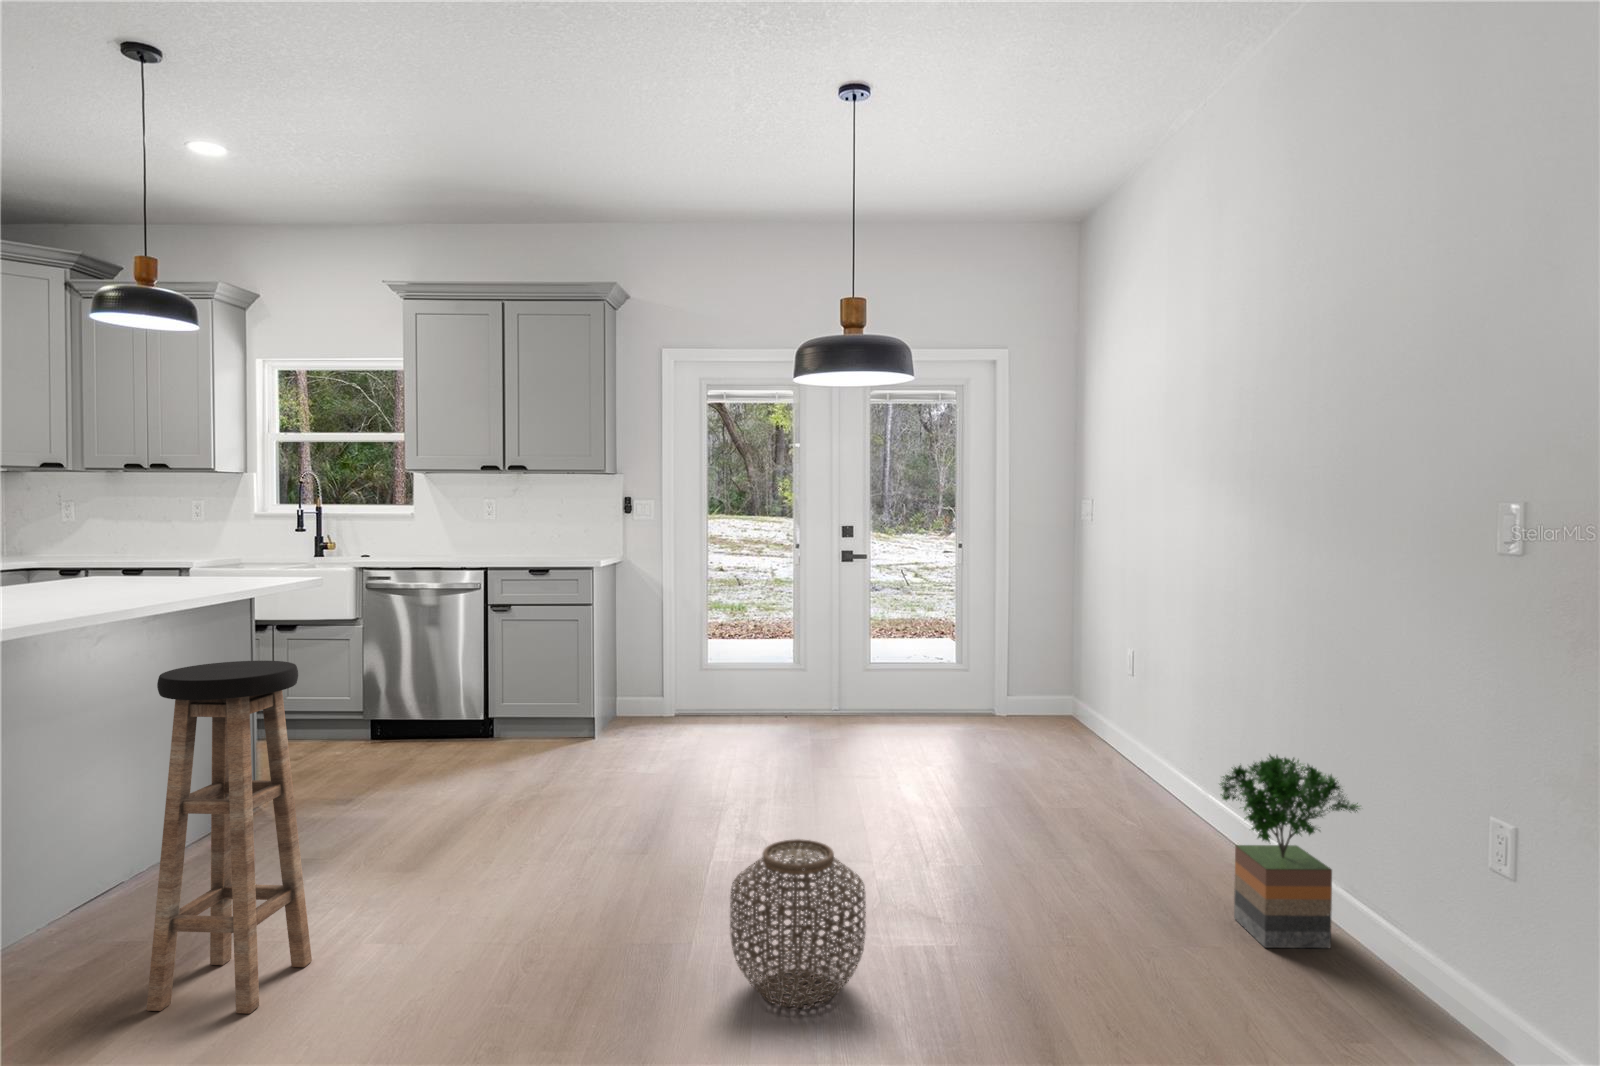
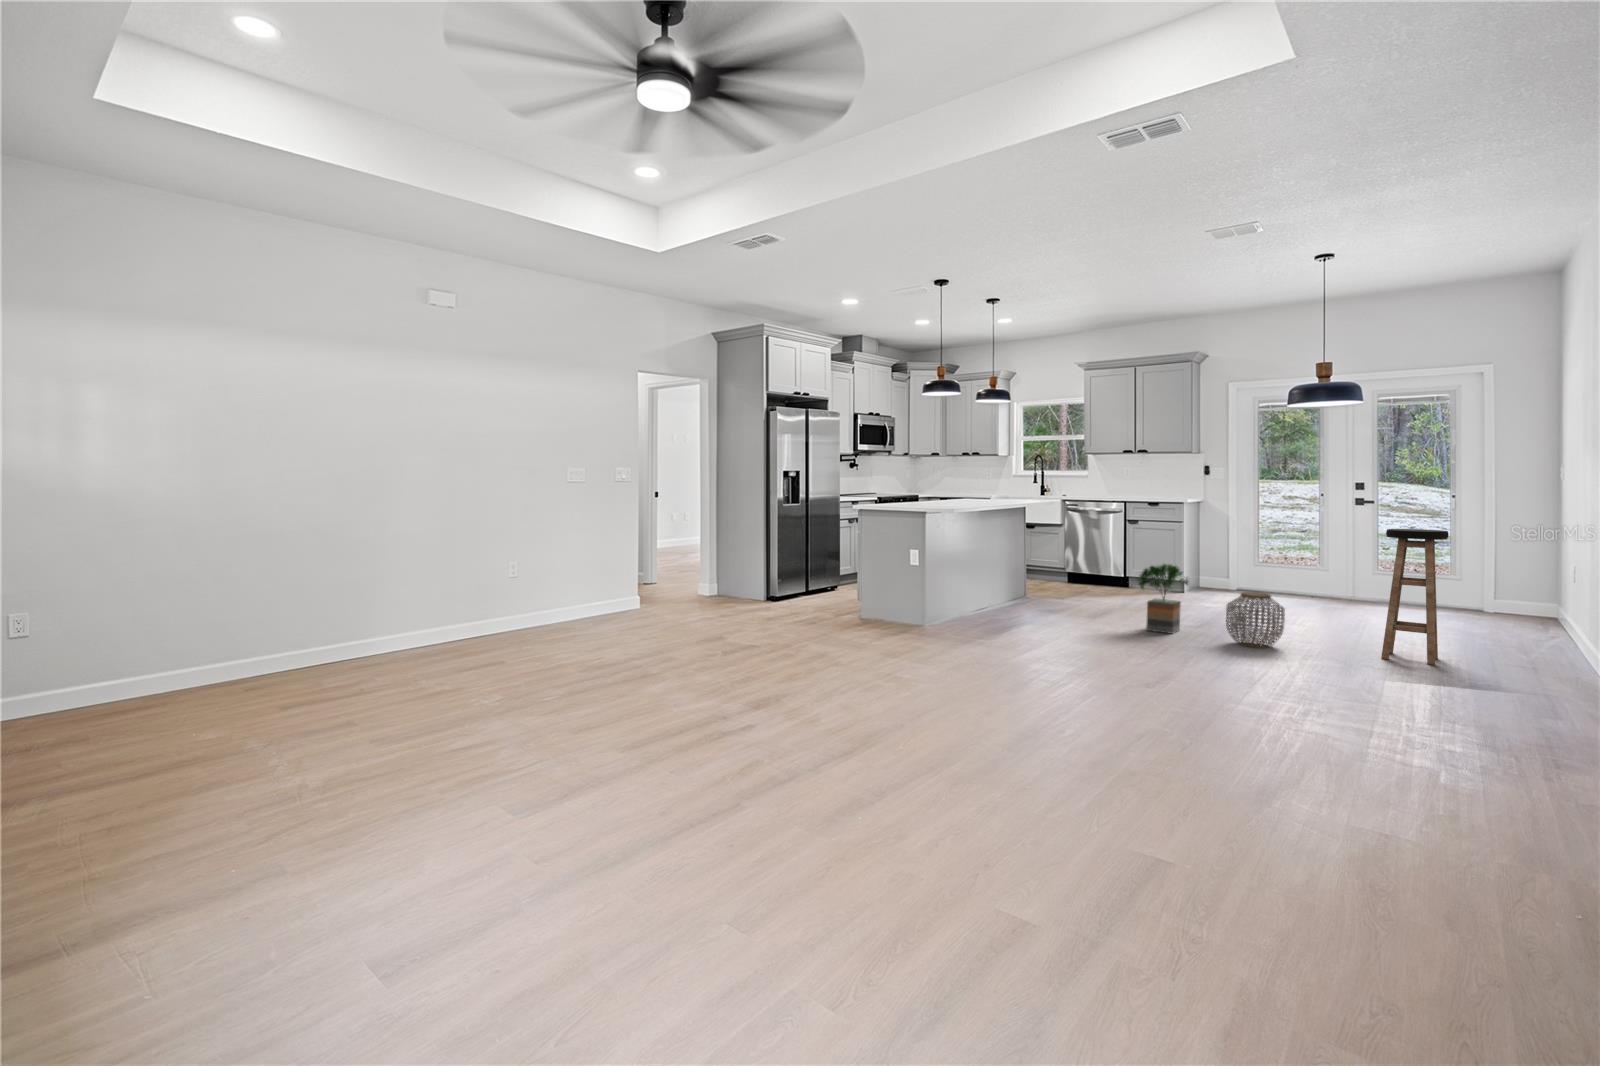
bar stool: present [147,661,312,1013] -> present [1381,529,1449,665]
potted tree: present [1220,755,1360,948] -> present [1139,564,1189,634]

